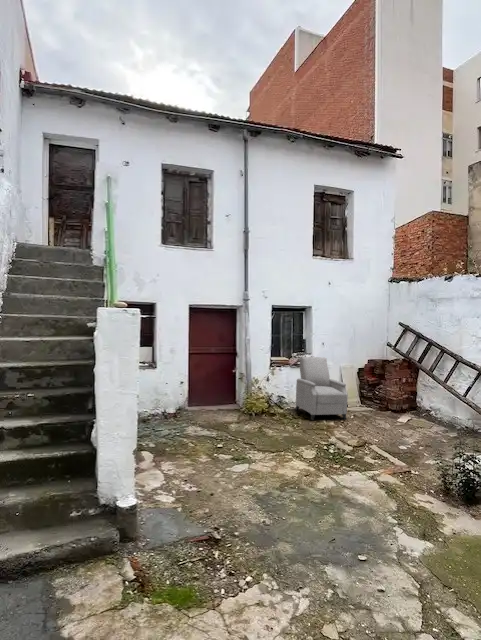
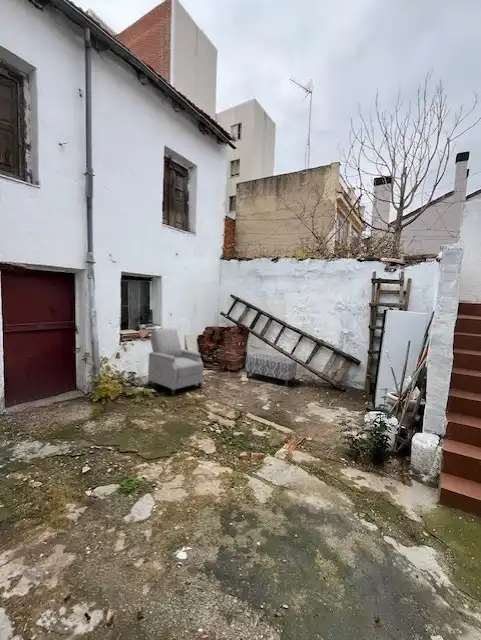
bench: none [407,393,474,435] -> present [245,354,297,387]

